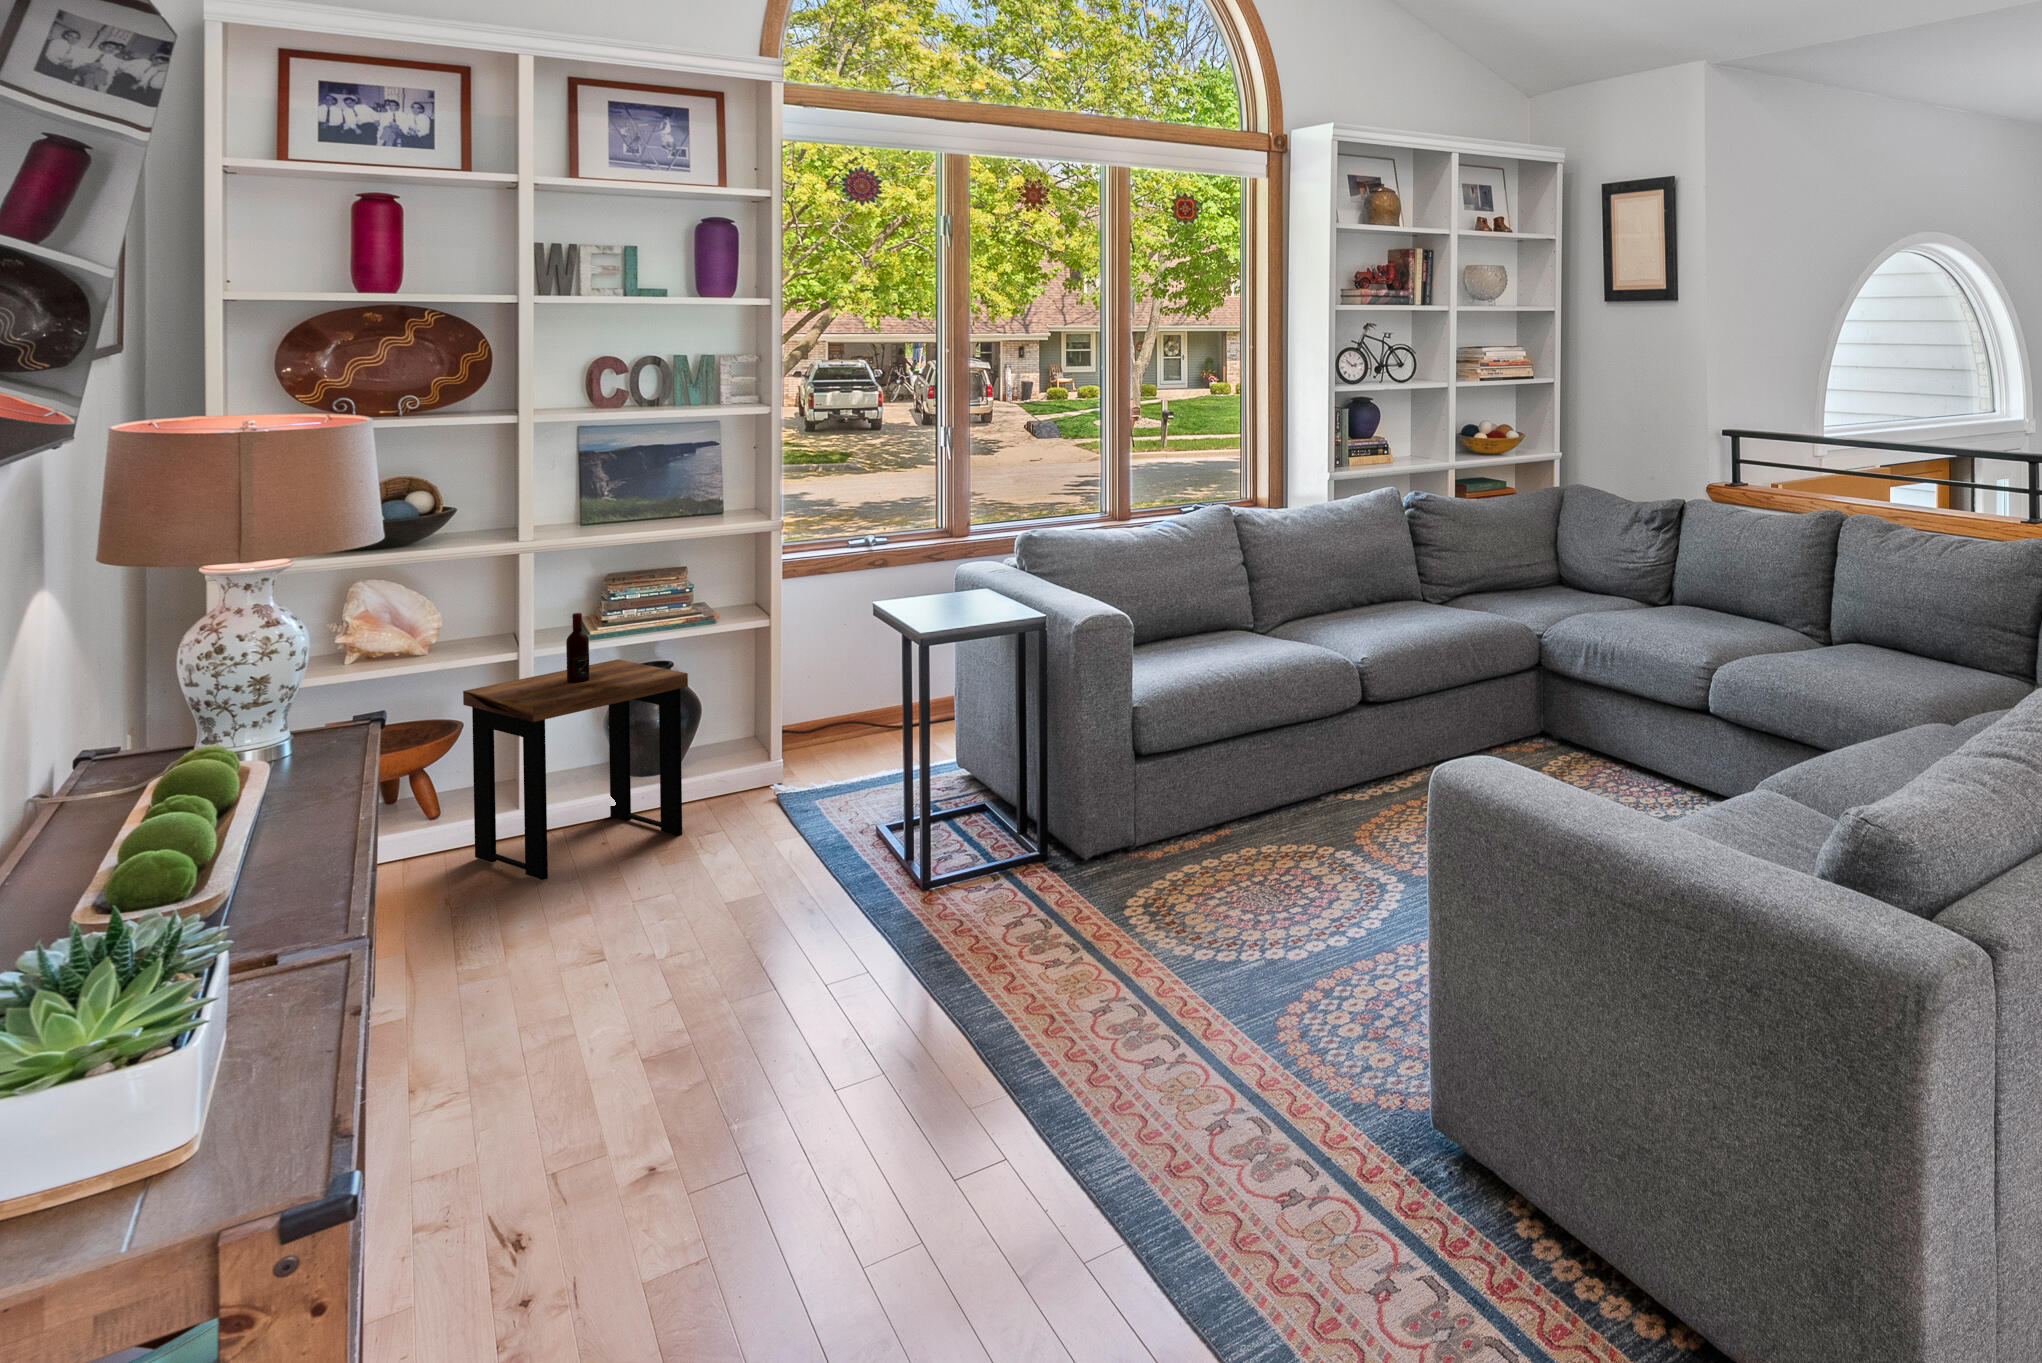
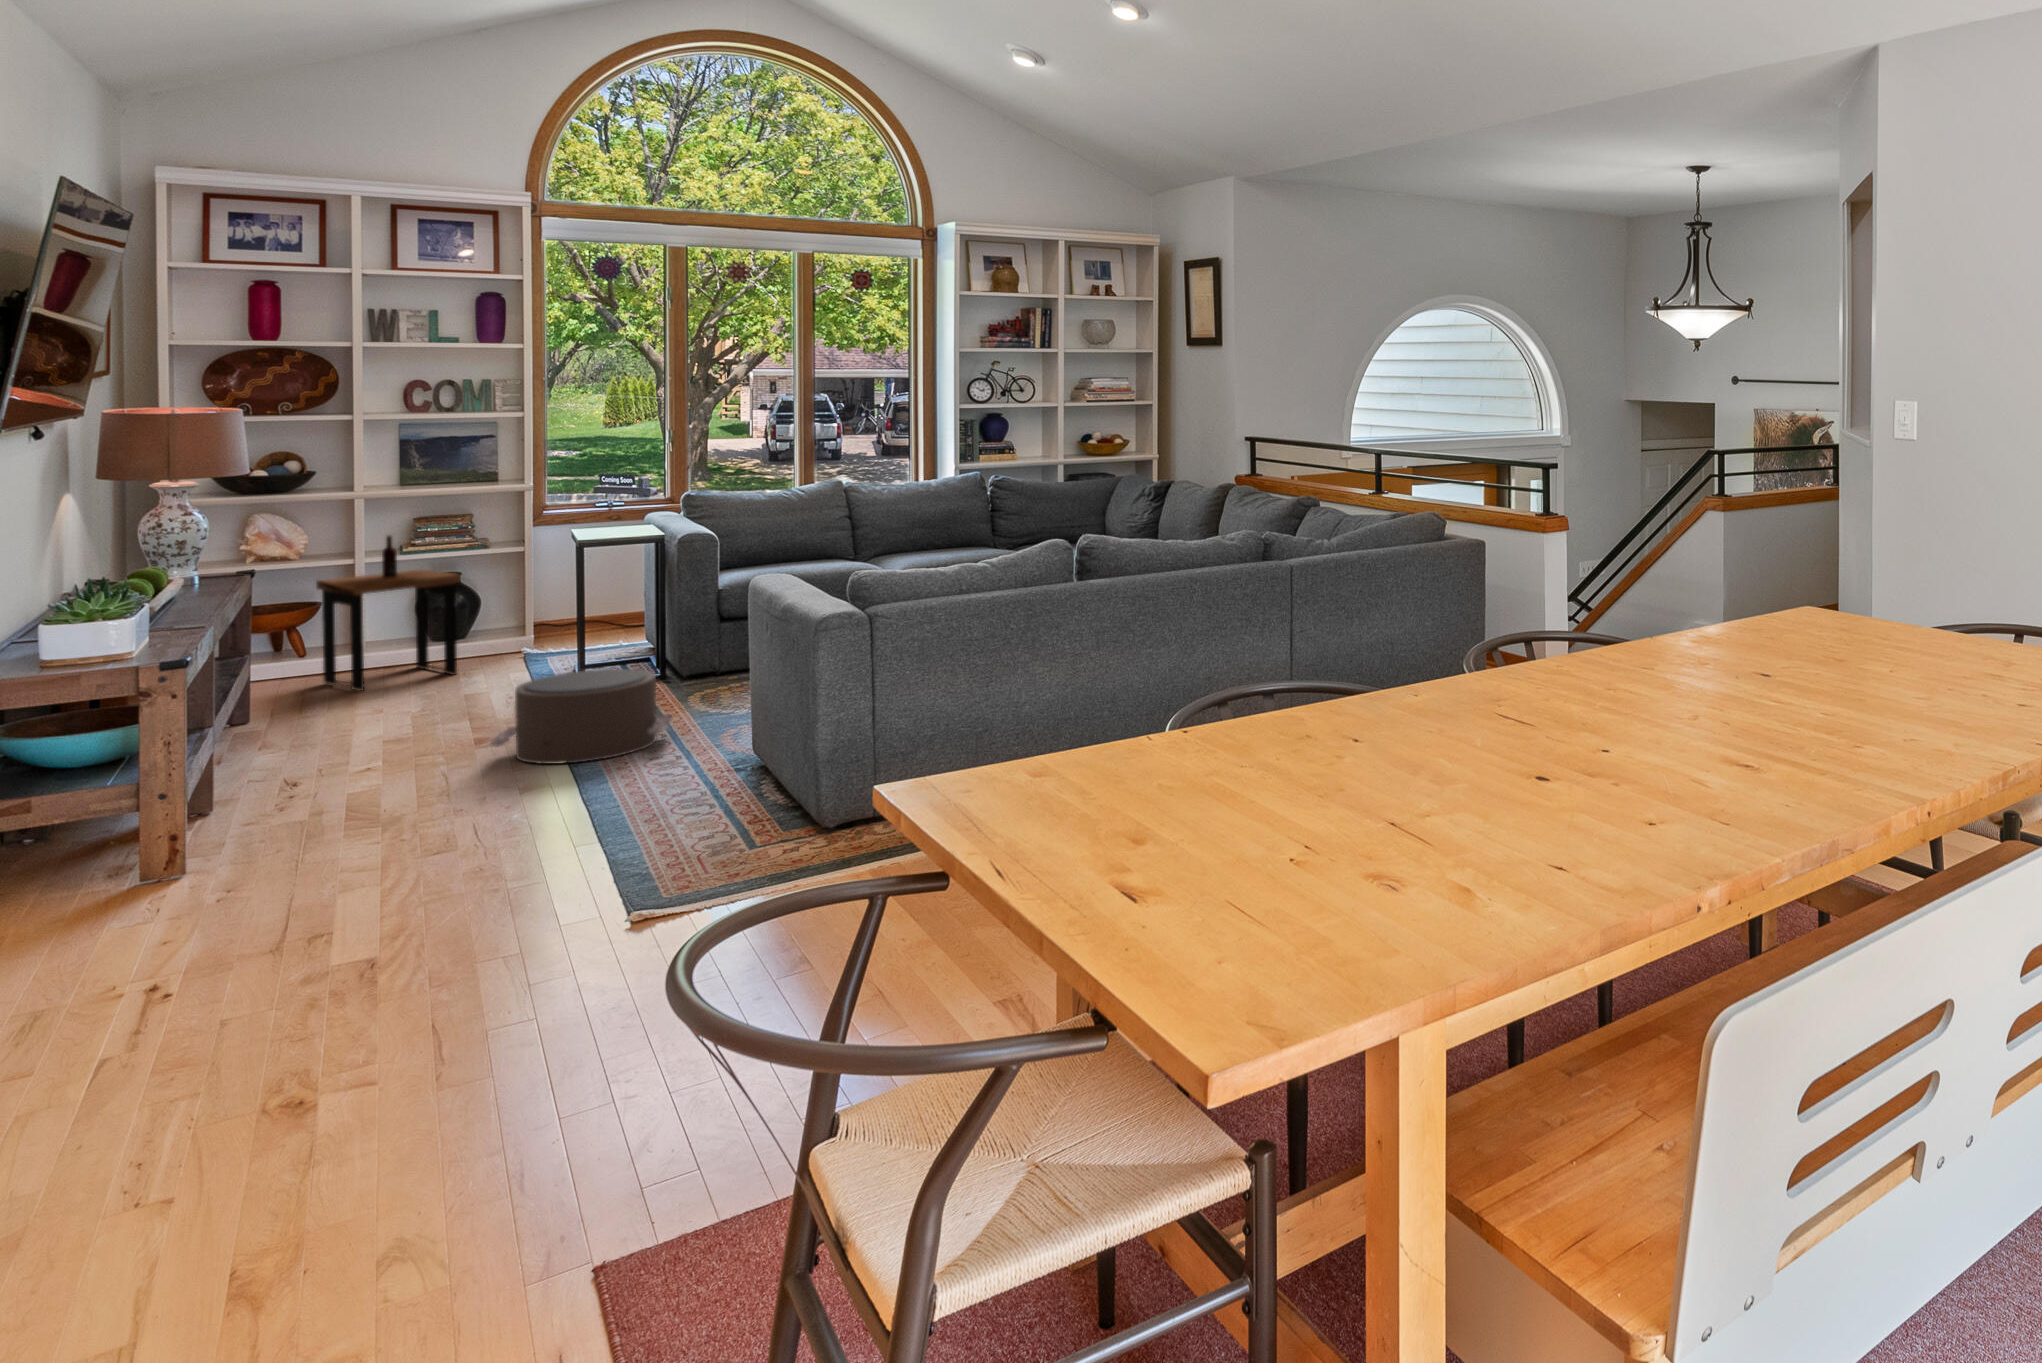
pouf: none [864,892,1165,1118] -> present [491,669,672,764]

